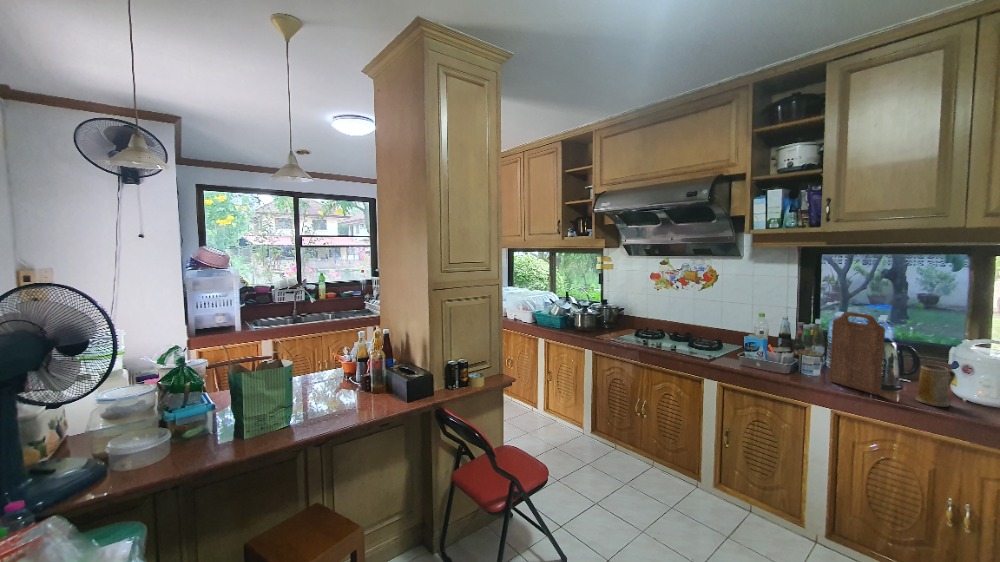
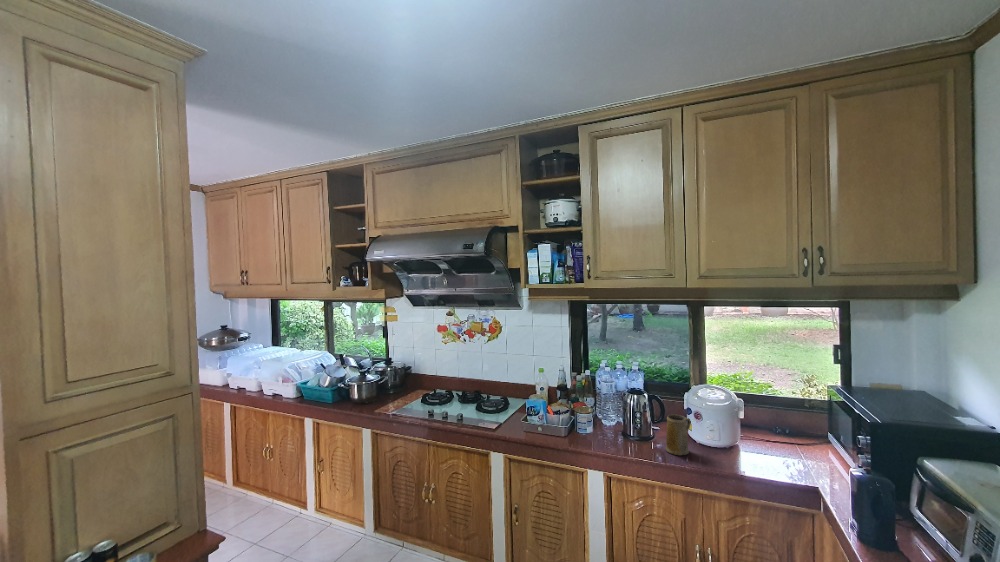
cutting board: present [829,312,885,395] -> none [599,368,640,451]

